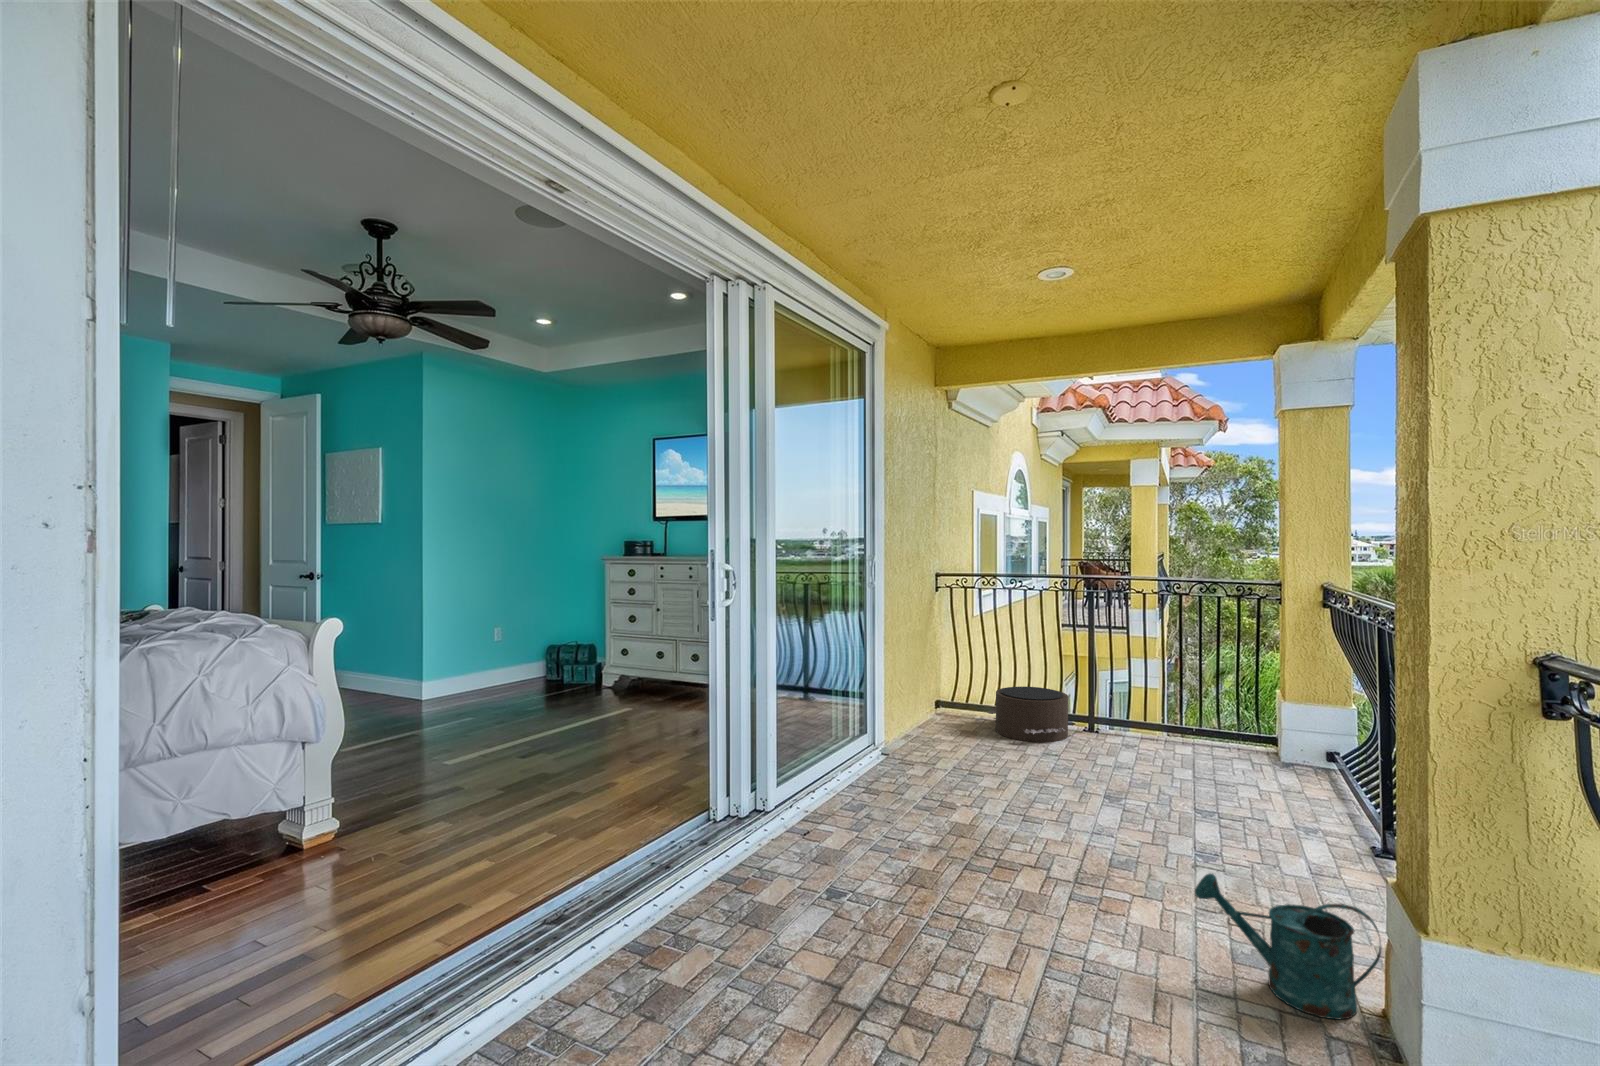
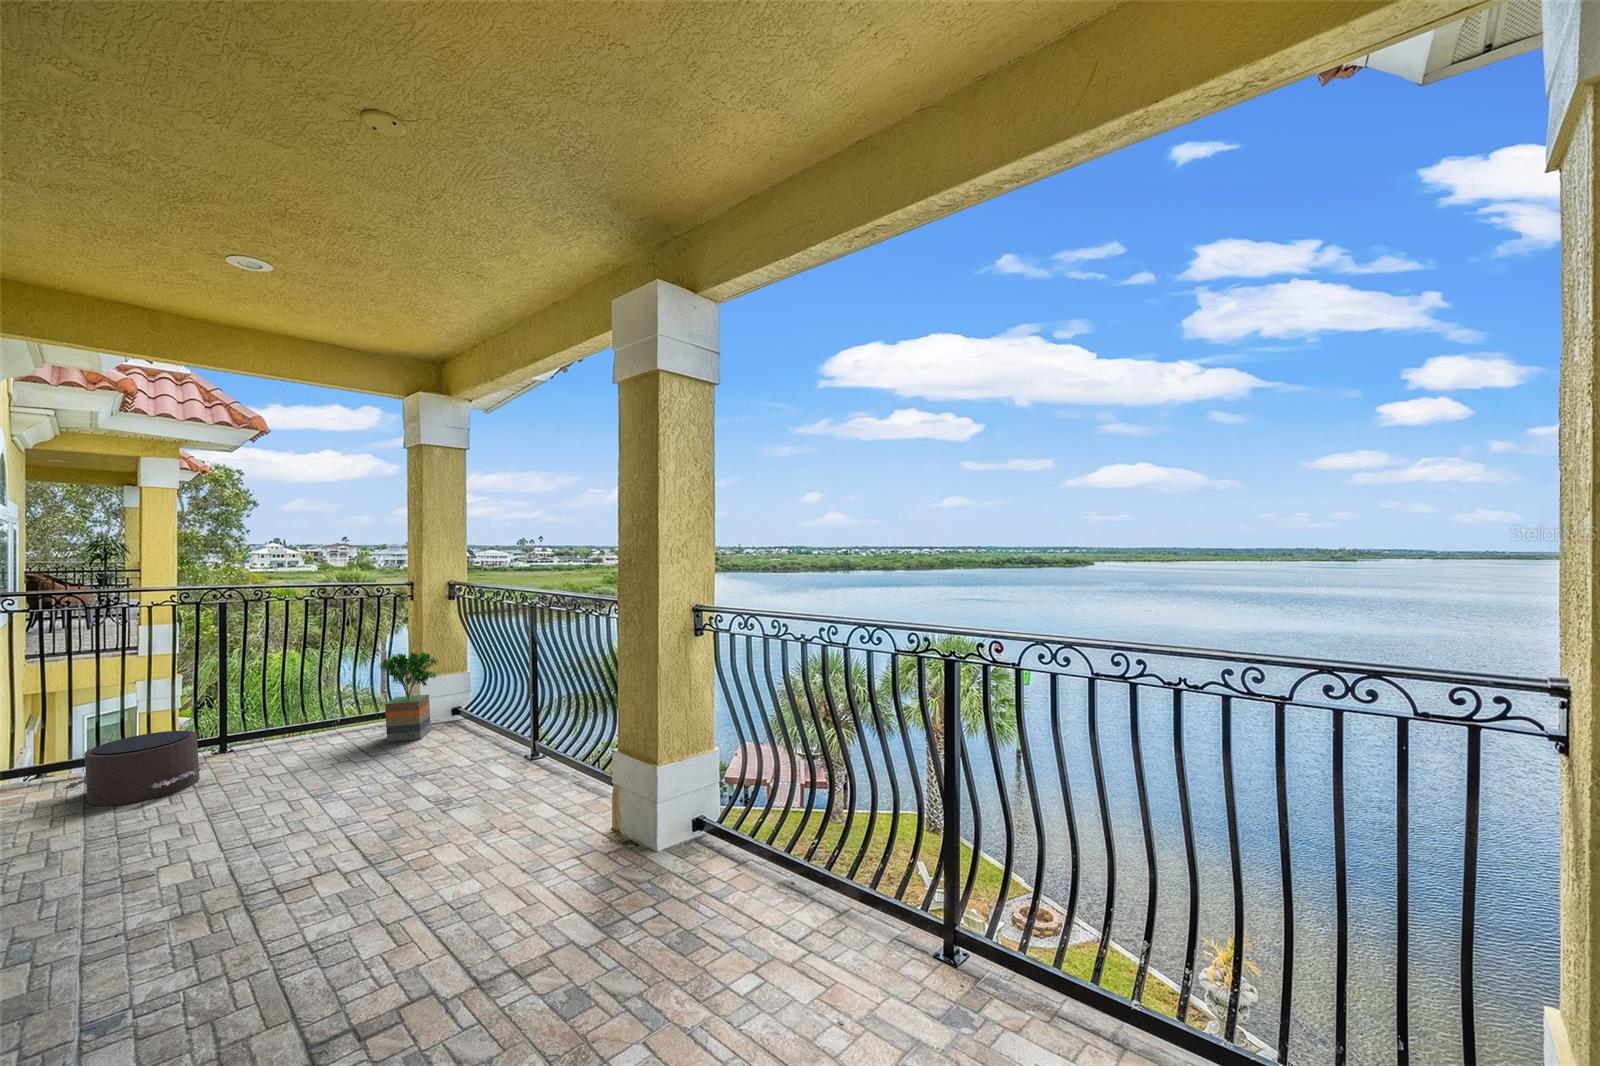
potted tree: none [1231,667,1307,776] -> present [380,652,438,742]
watering can: present [1195,874,1381,1019] -> none [509,769,616,850]

